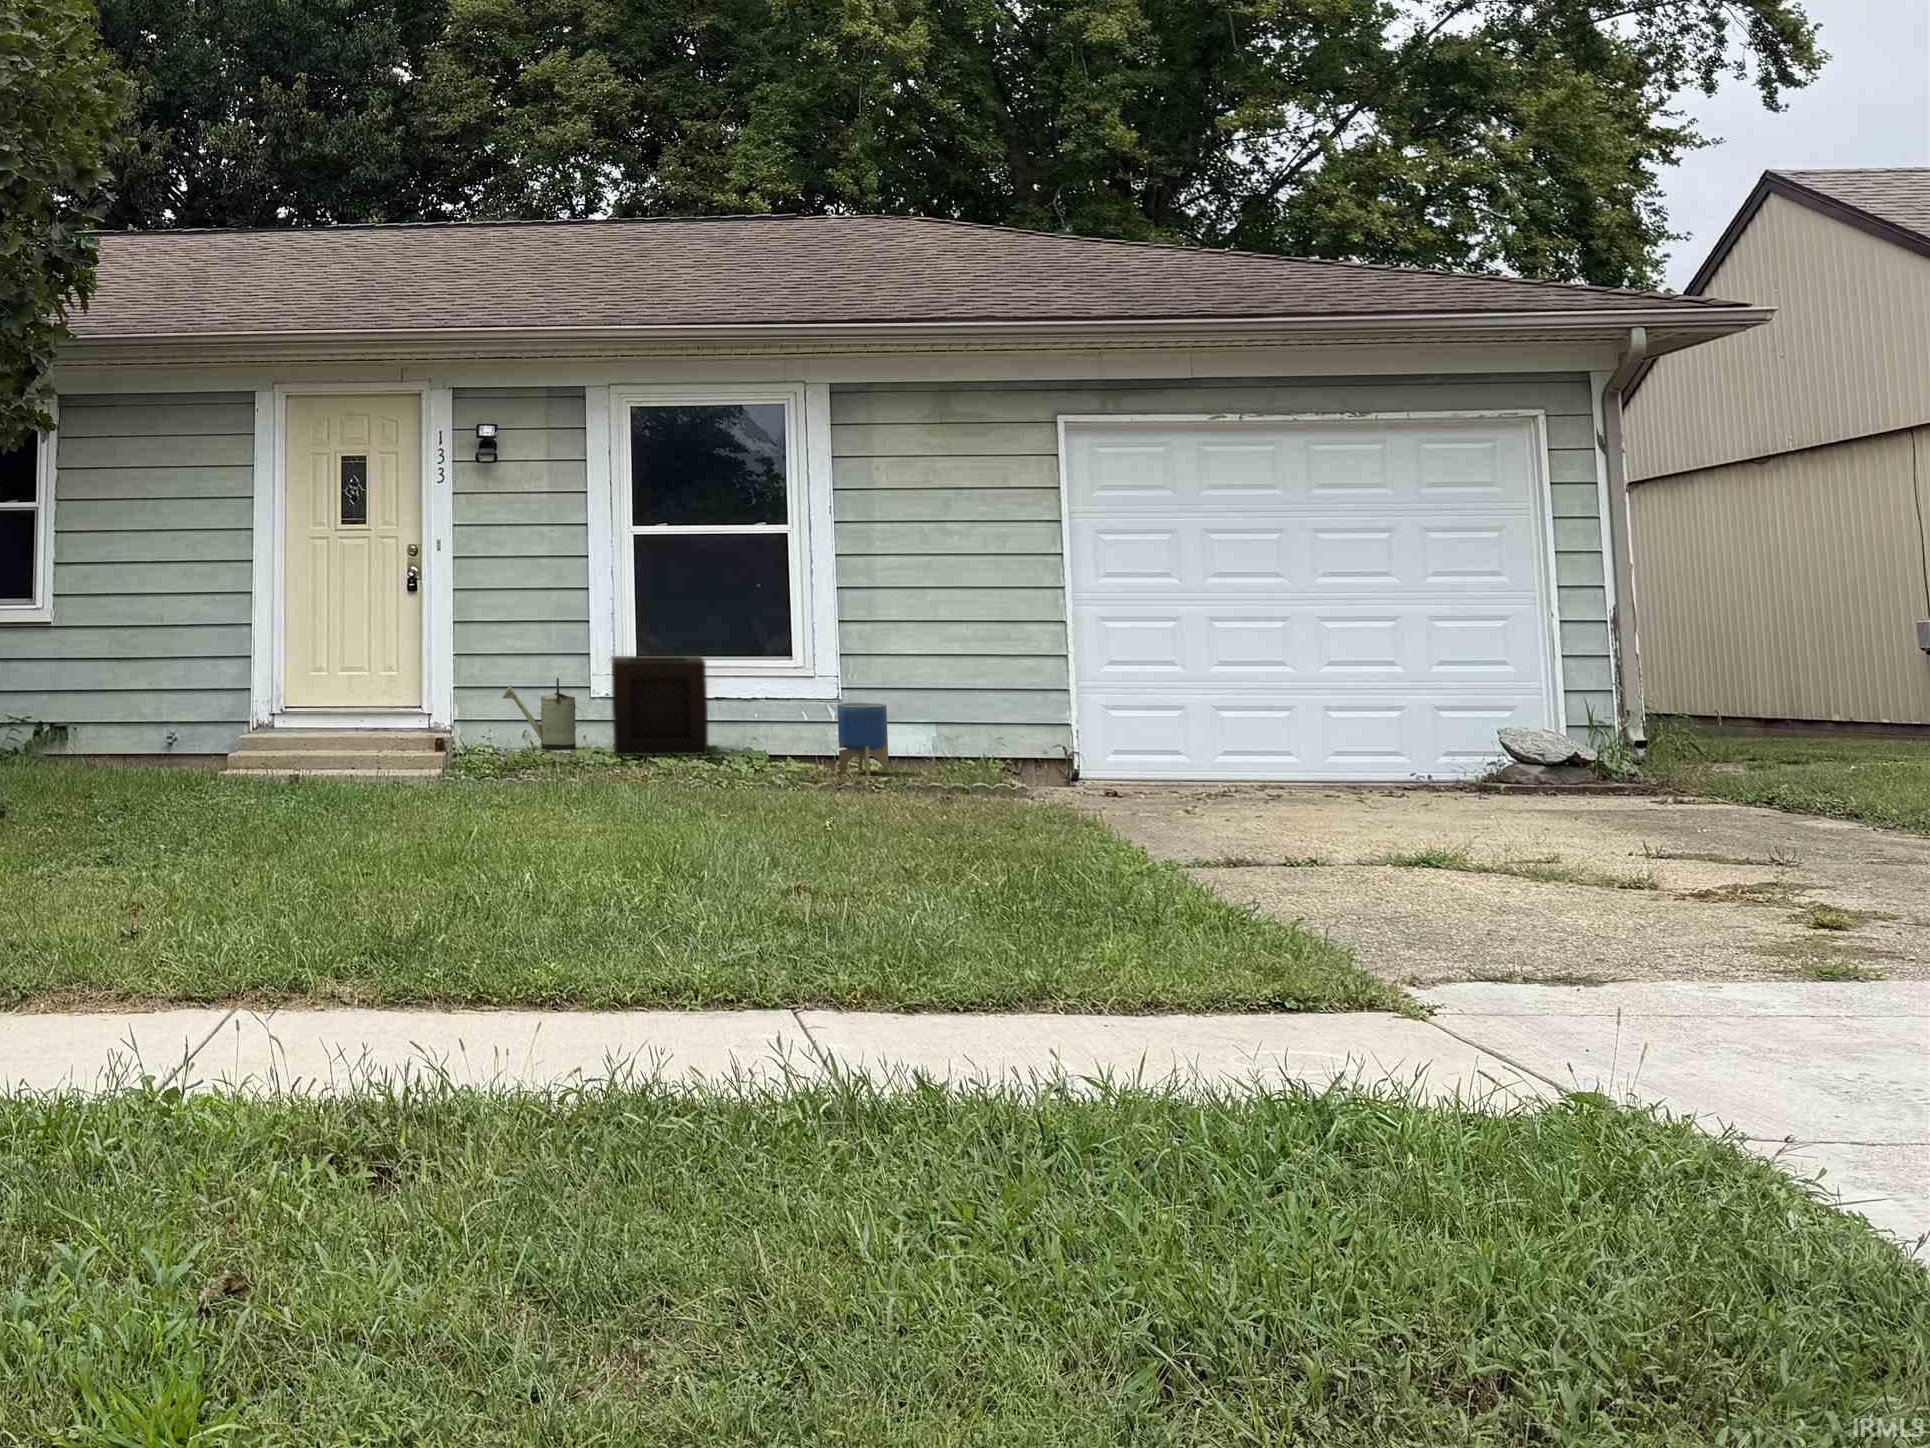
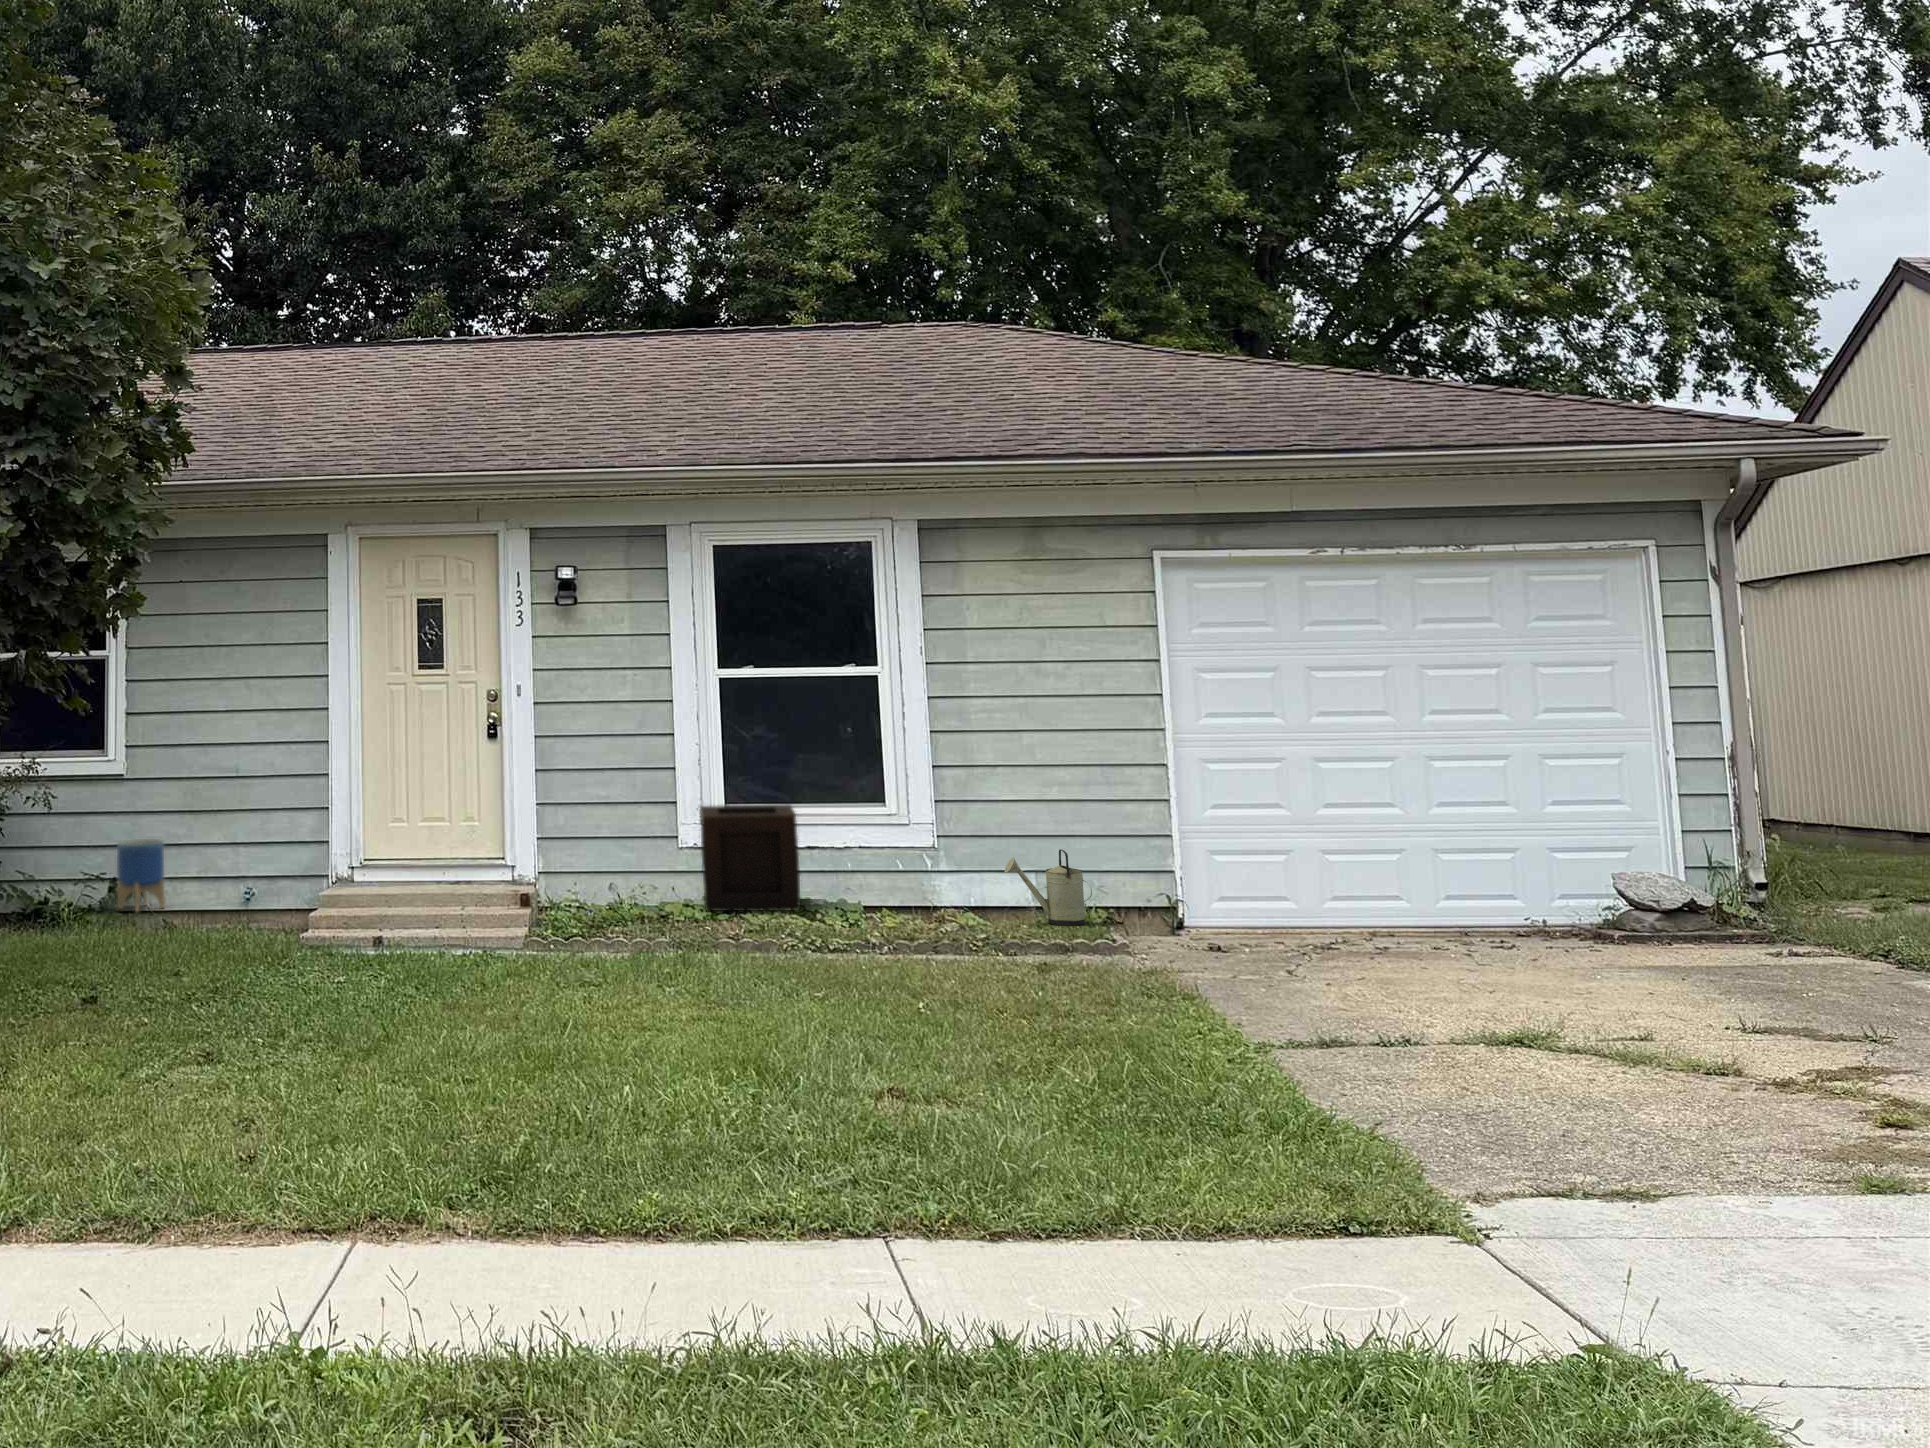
watering can: present [502,678,579,750] -> present [1005,849,1092,926]
planter: present [837,702,889,776] -> present [117,839,165,911]

